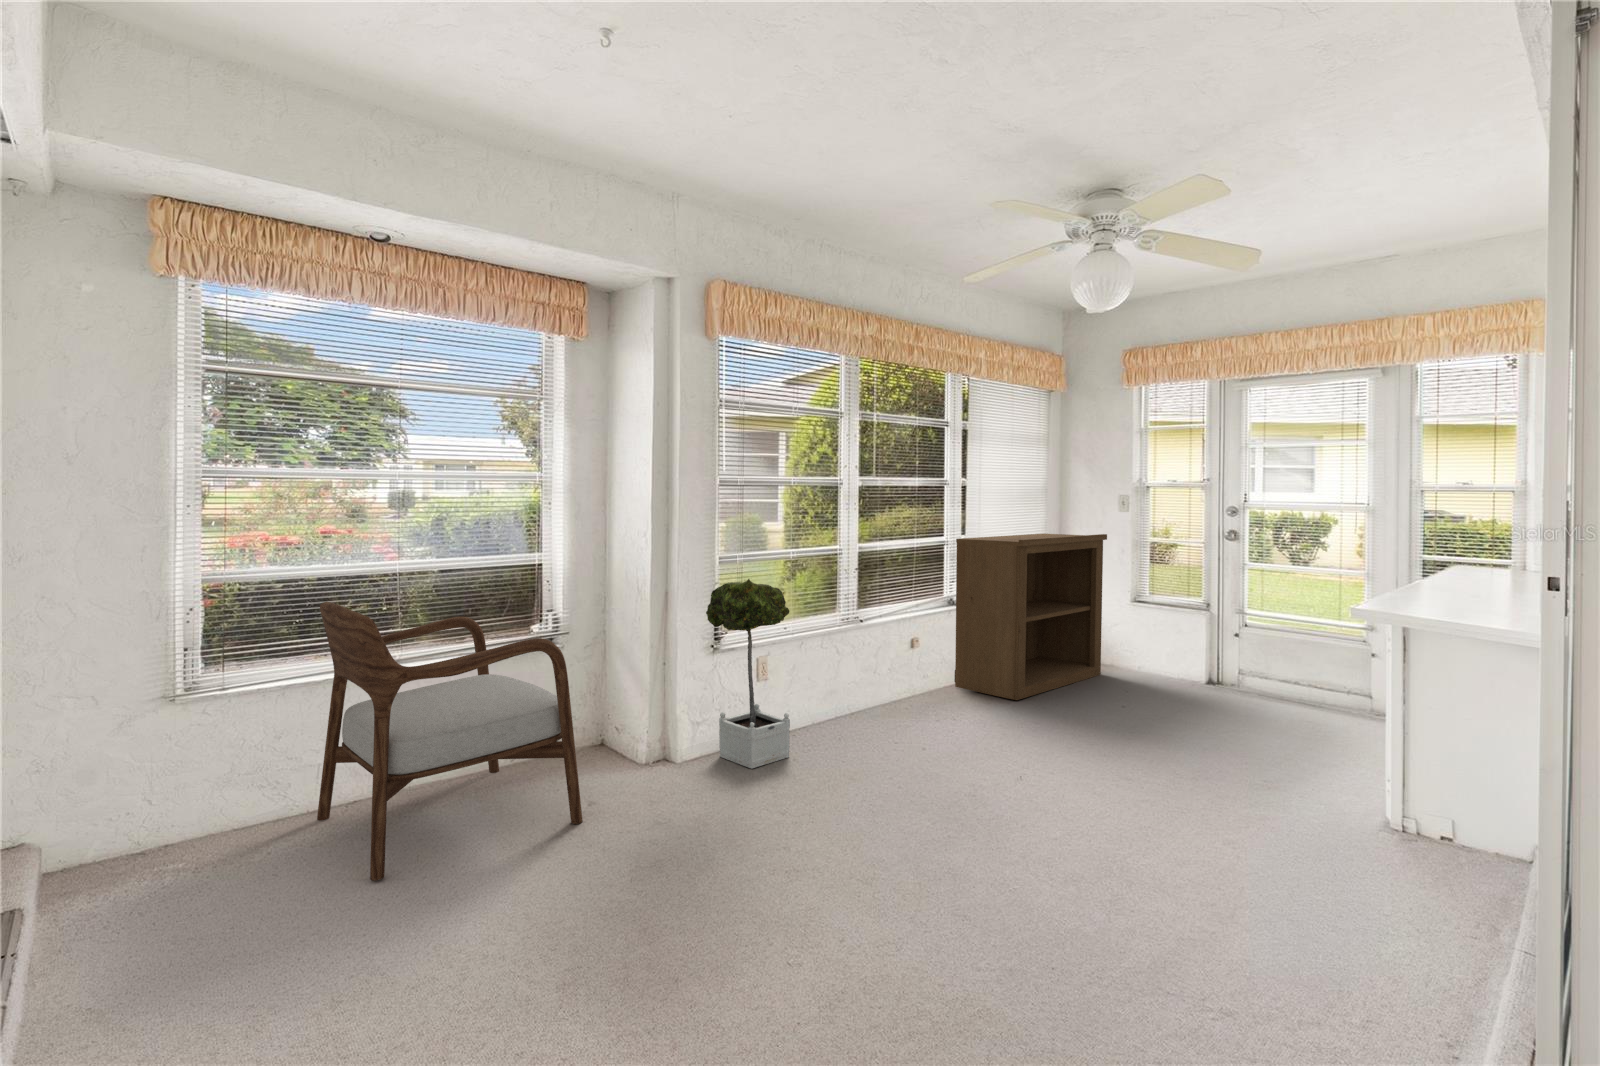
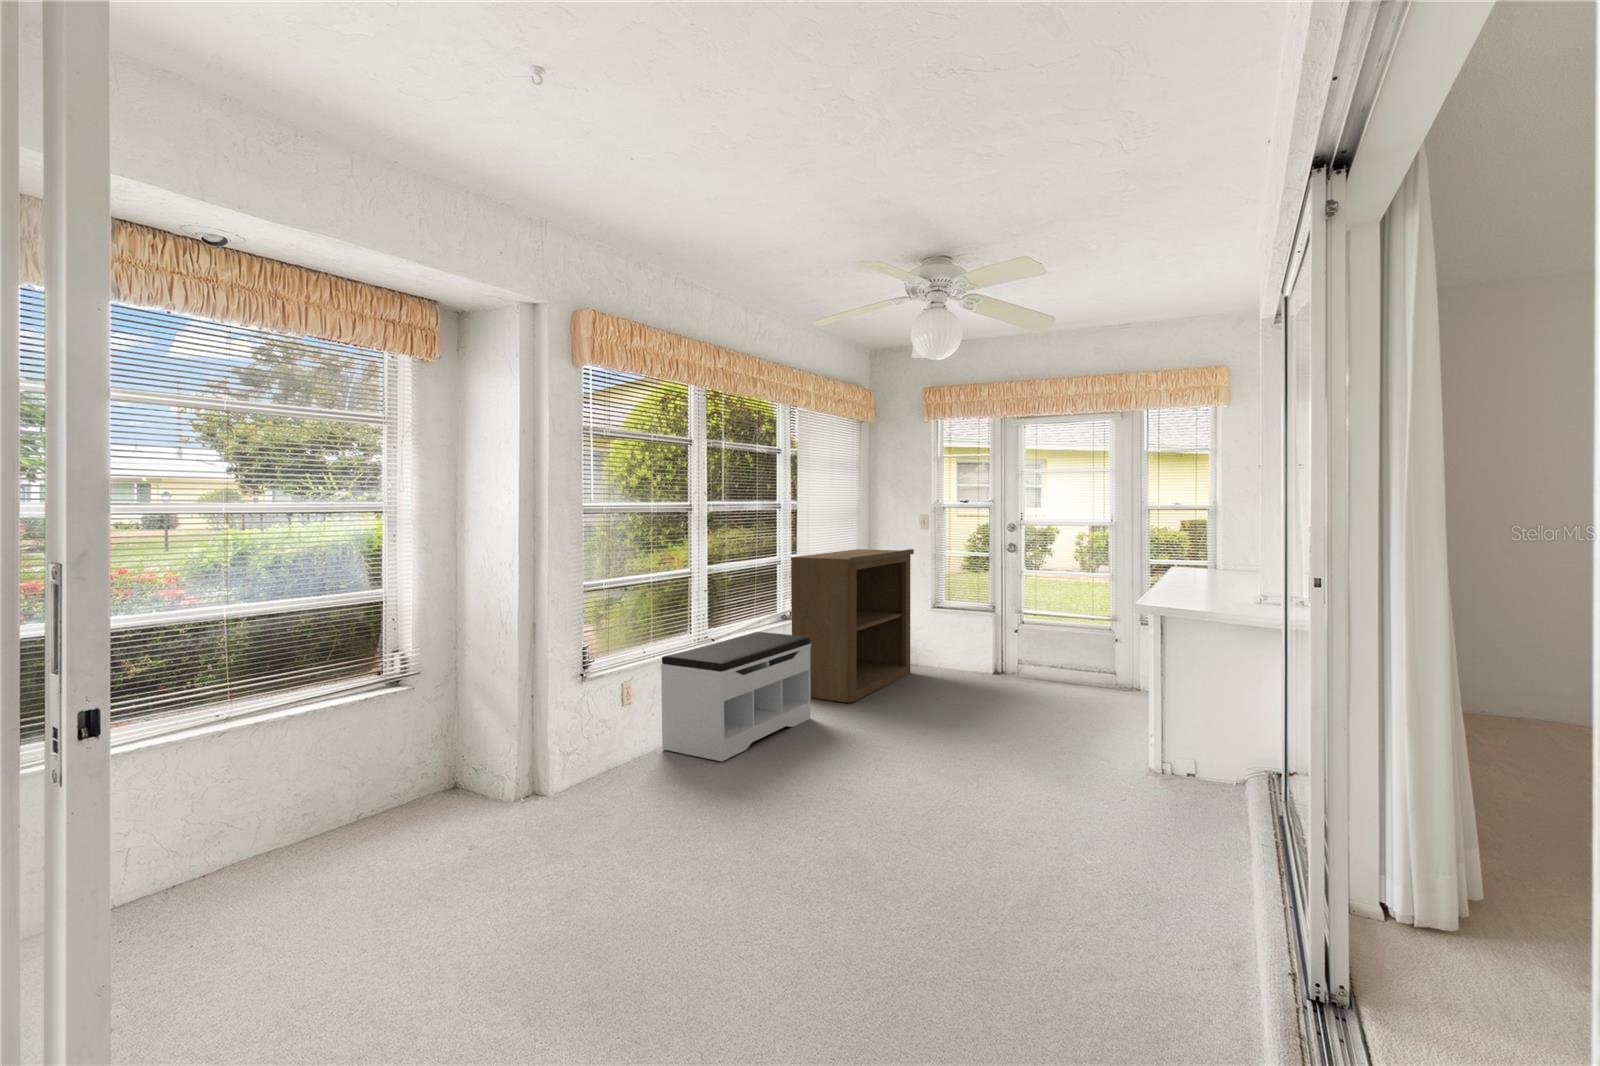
potted tree: present [706,579,790,769] -> none [578,607,664,795]
armchair: present [317,602,583,881] -> none [134,660,473,977]
bench: none [799,617,967,746] -> present [661,632,811,762]

